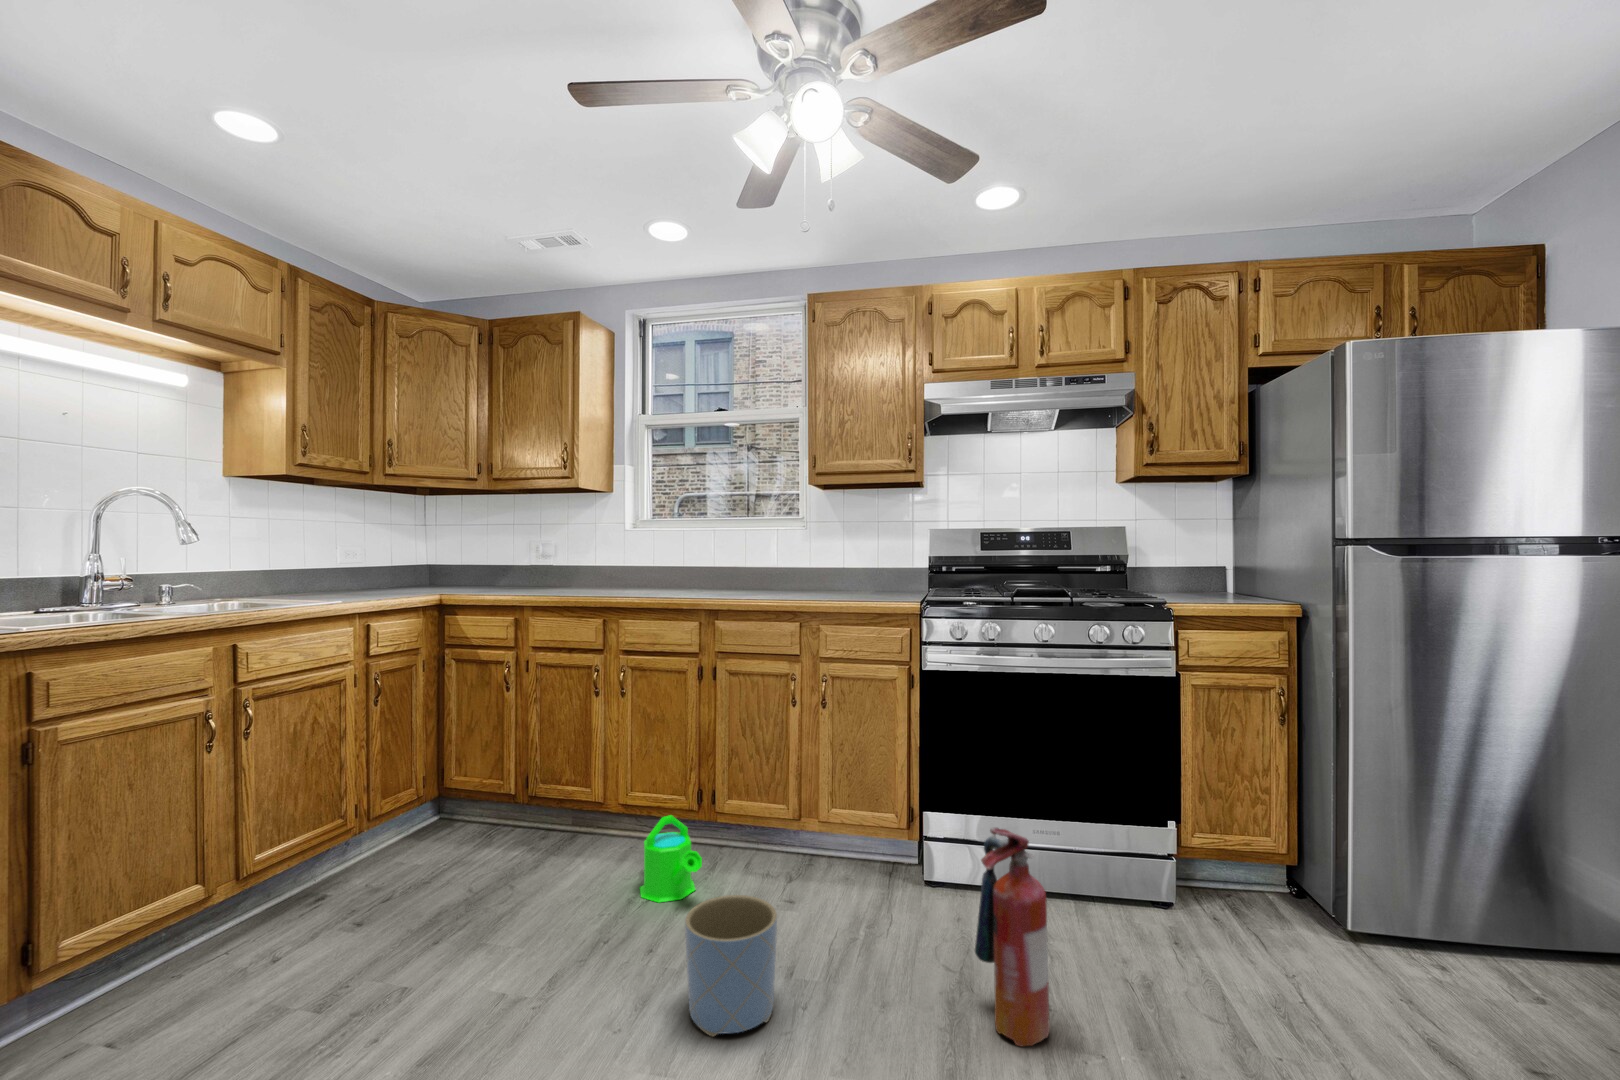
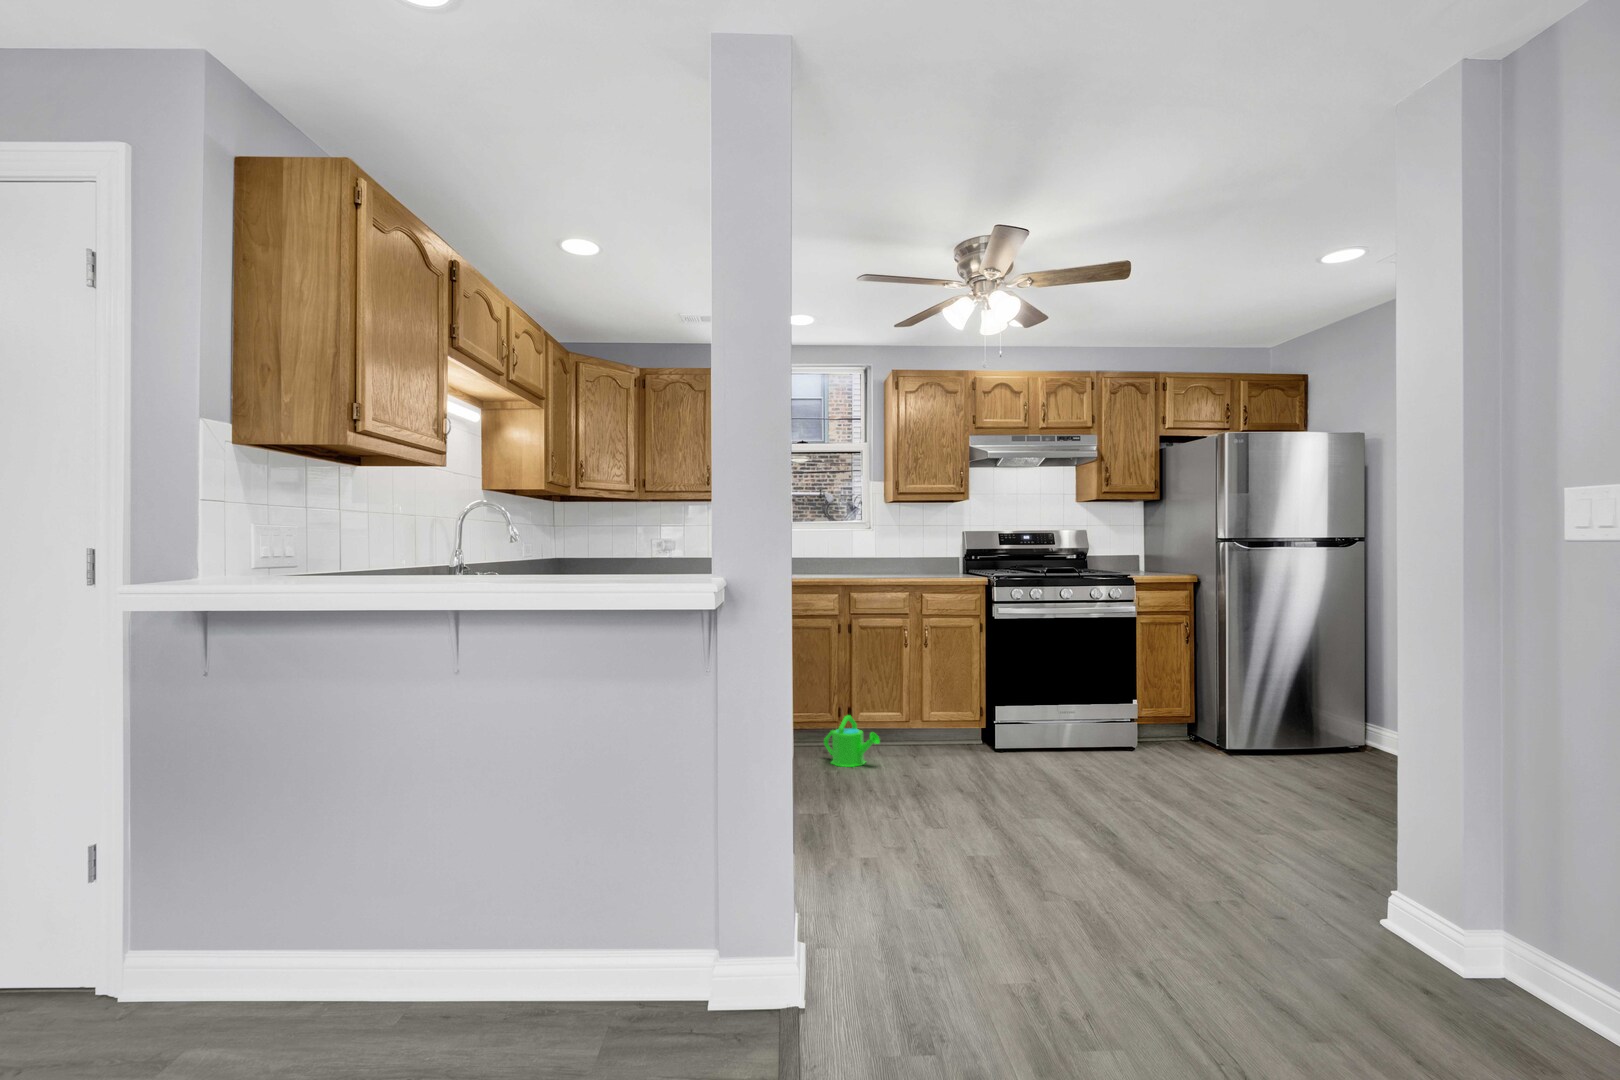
fire extinguisher: present [975,828,1050,1046] -> none [1067,682,1111,790]
planter: present [685,895,777,1036] -> none [926,736,976,800]

